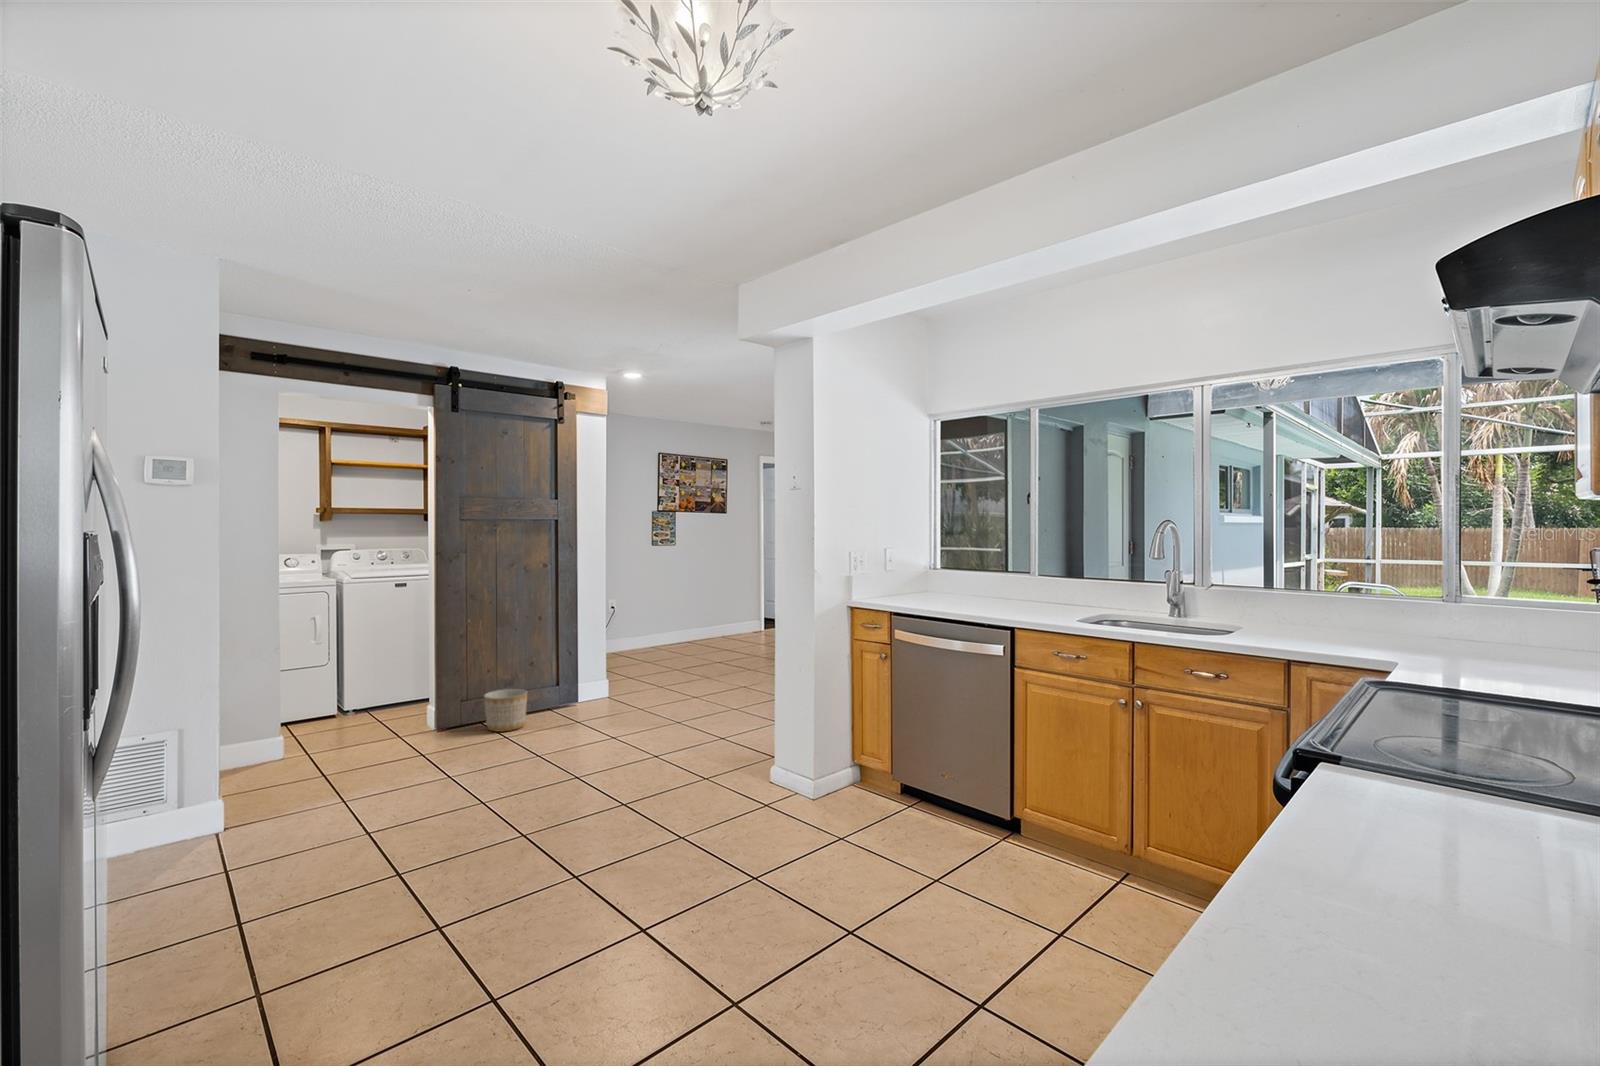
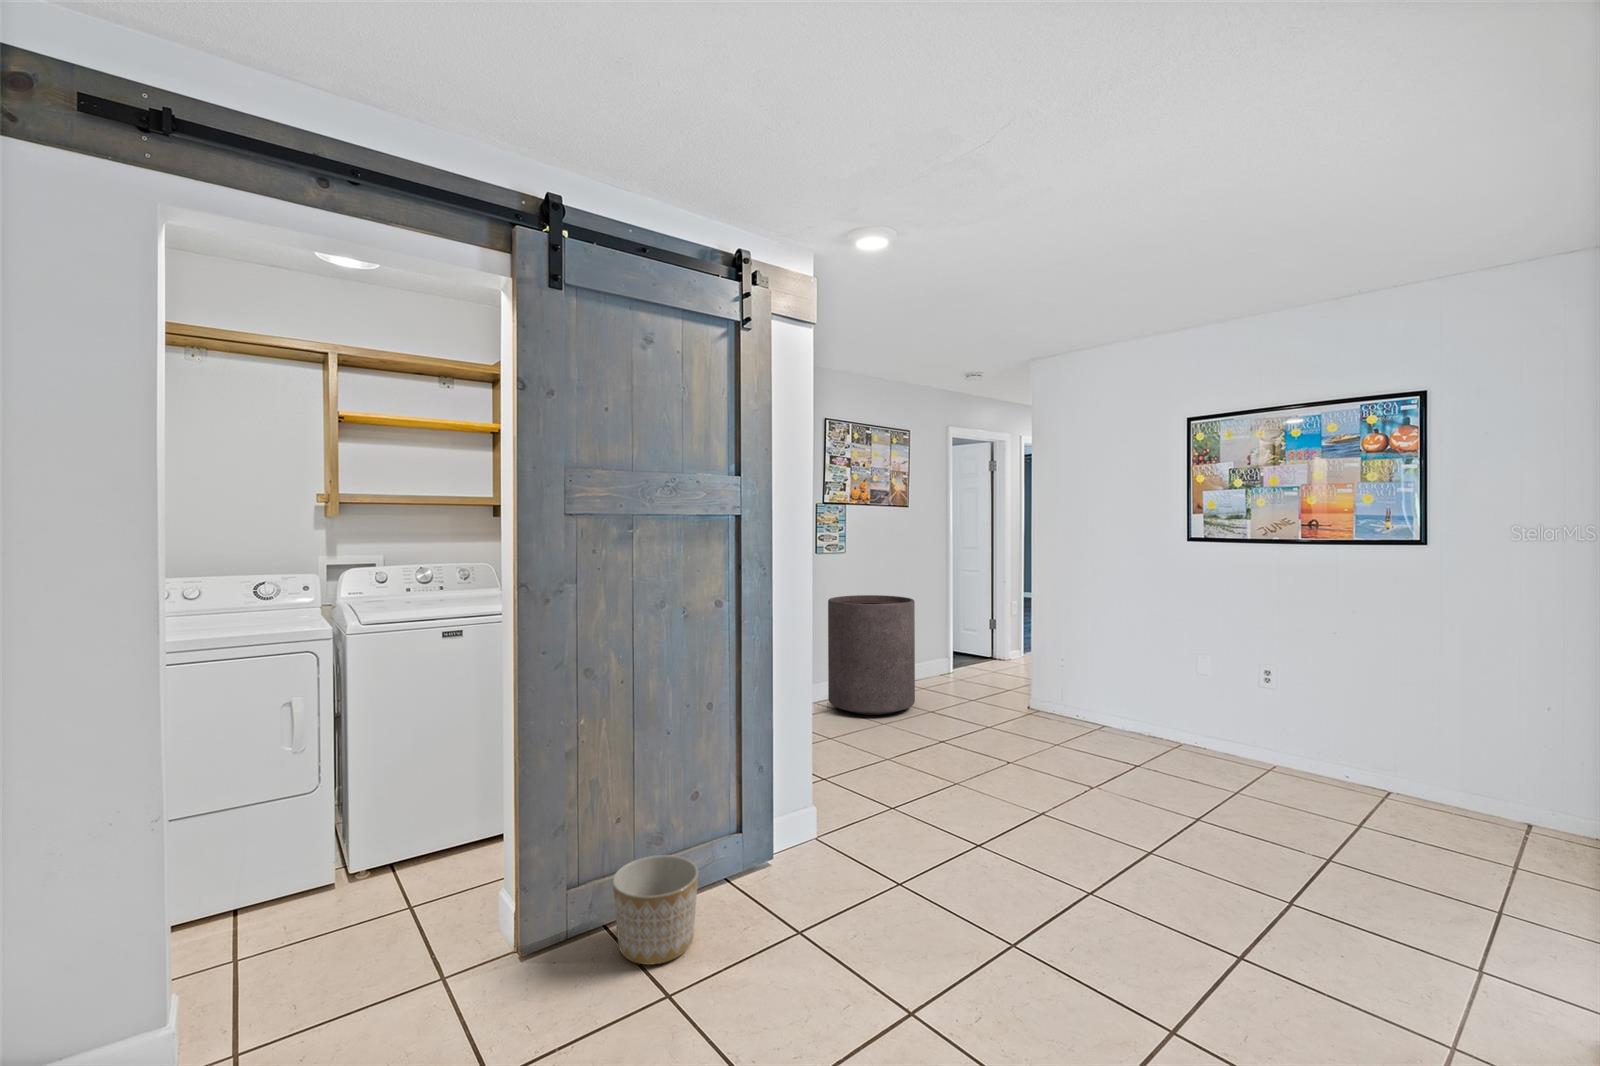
trash can: none [658,575,717,653] -> present [828,595,915,715]

